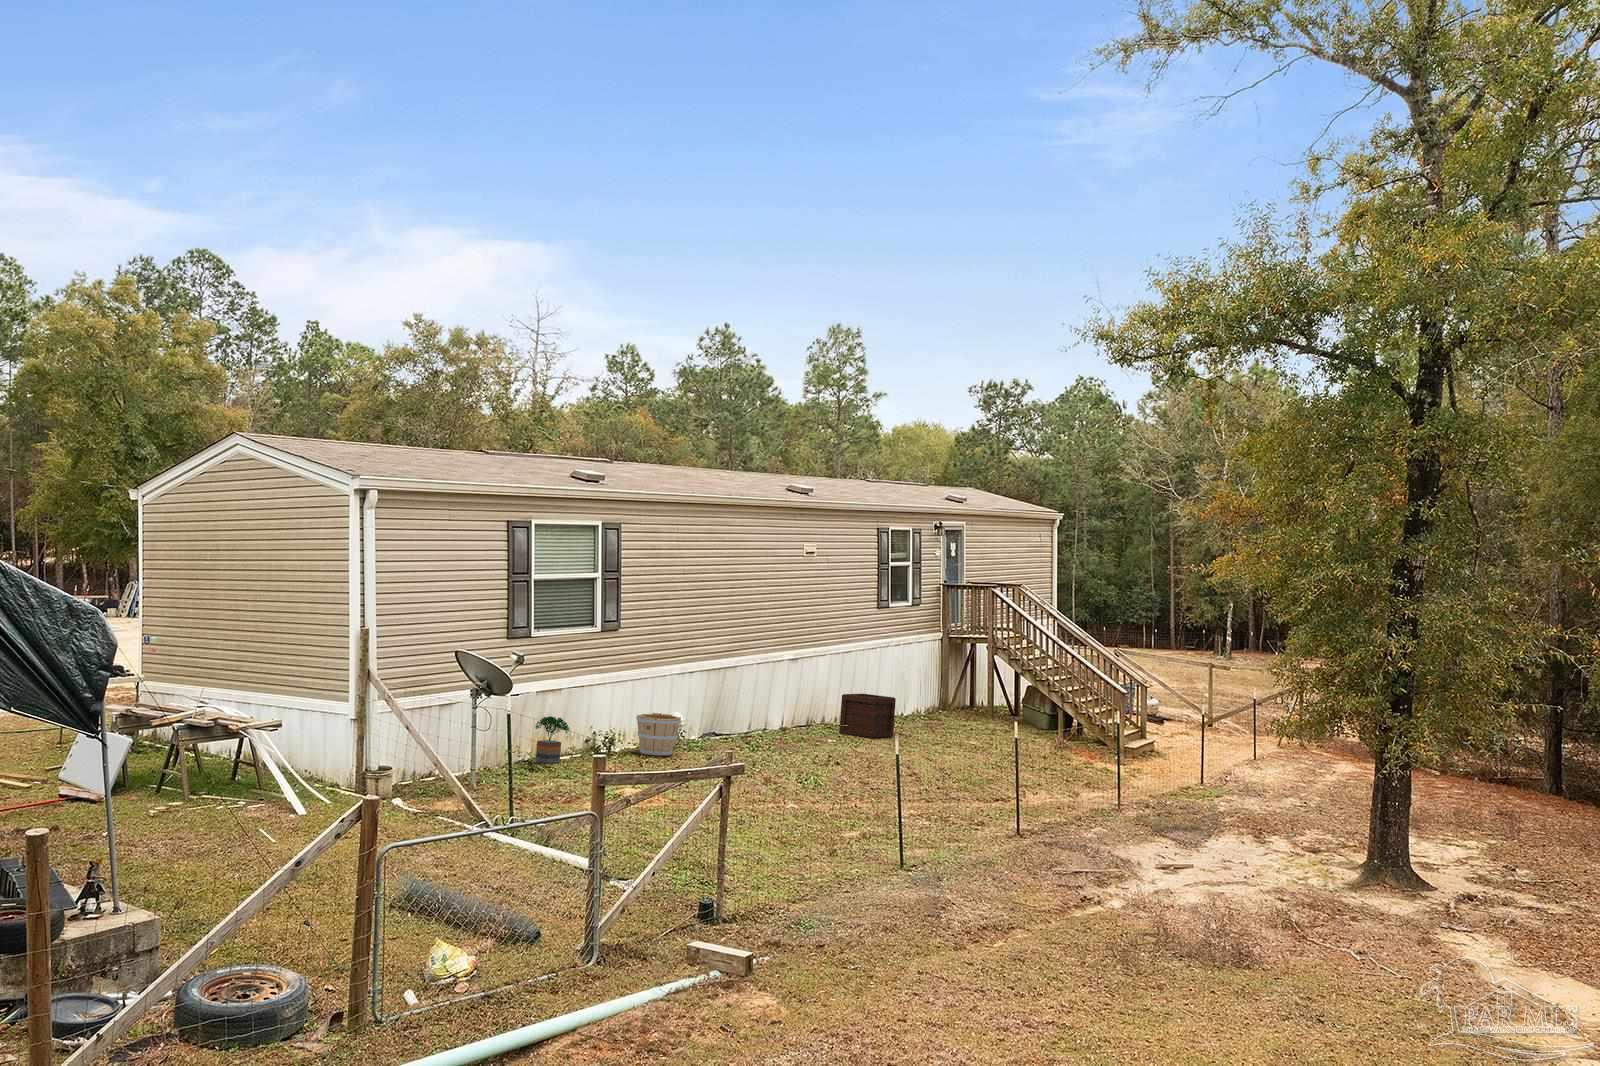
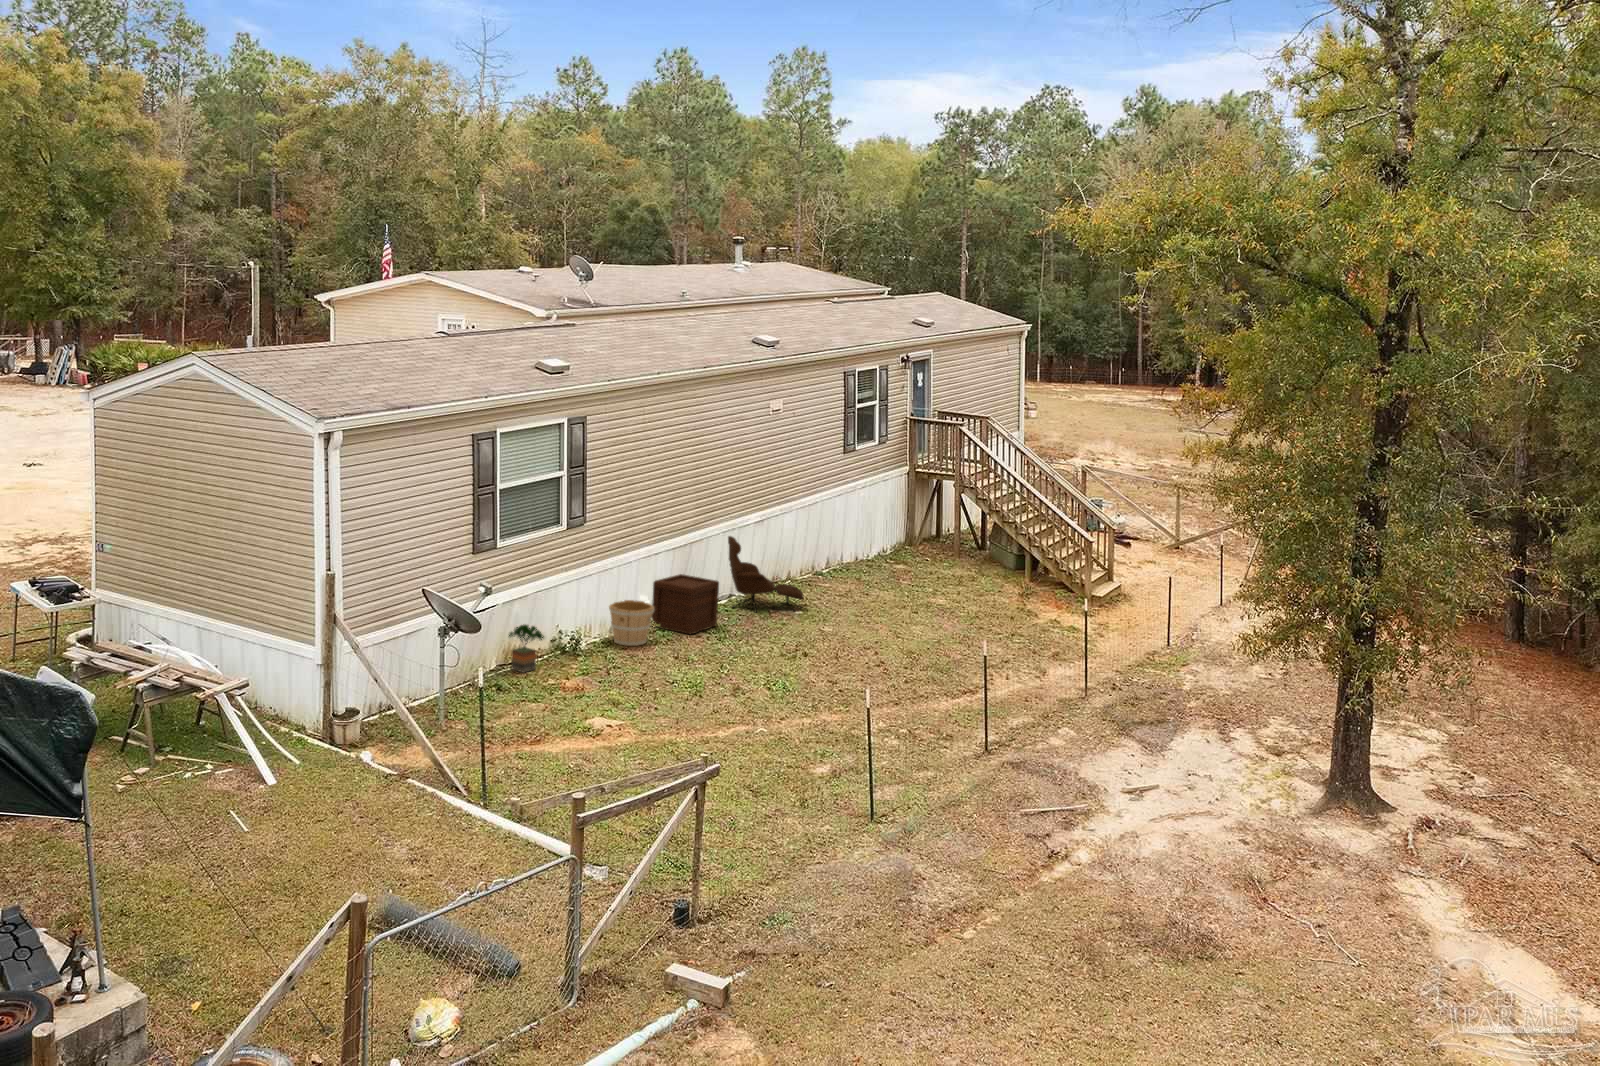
lounge chair: none [758,670,833,747] -> present [728,536,804,612]
wooden crate: present [839,694,896,738] -> present [652,574,719,634]

